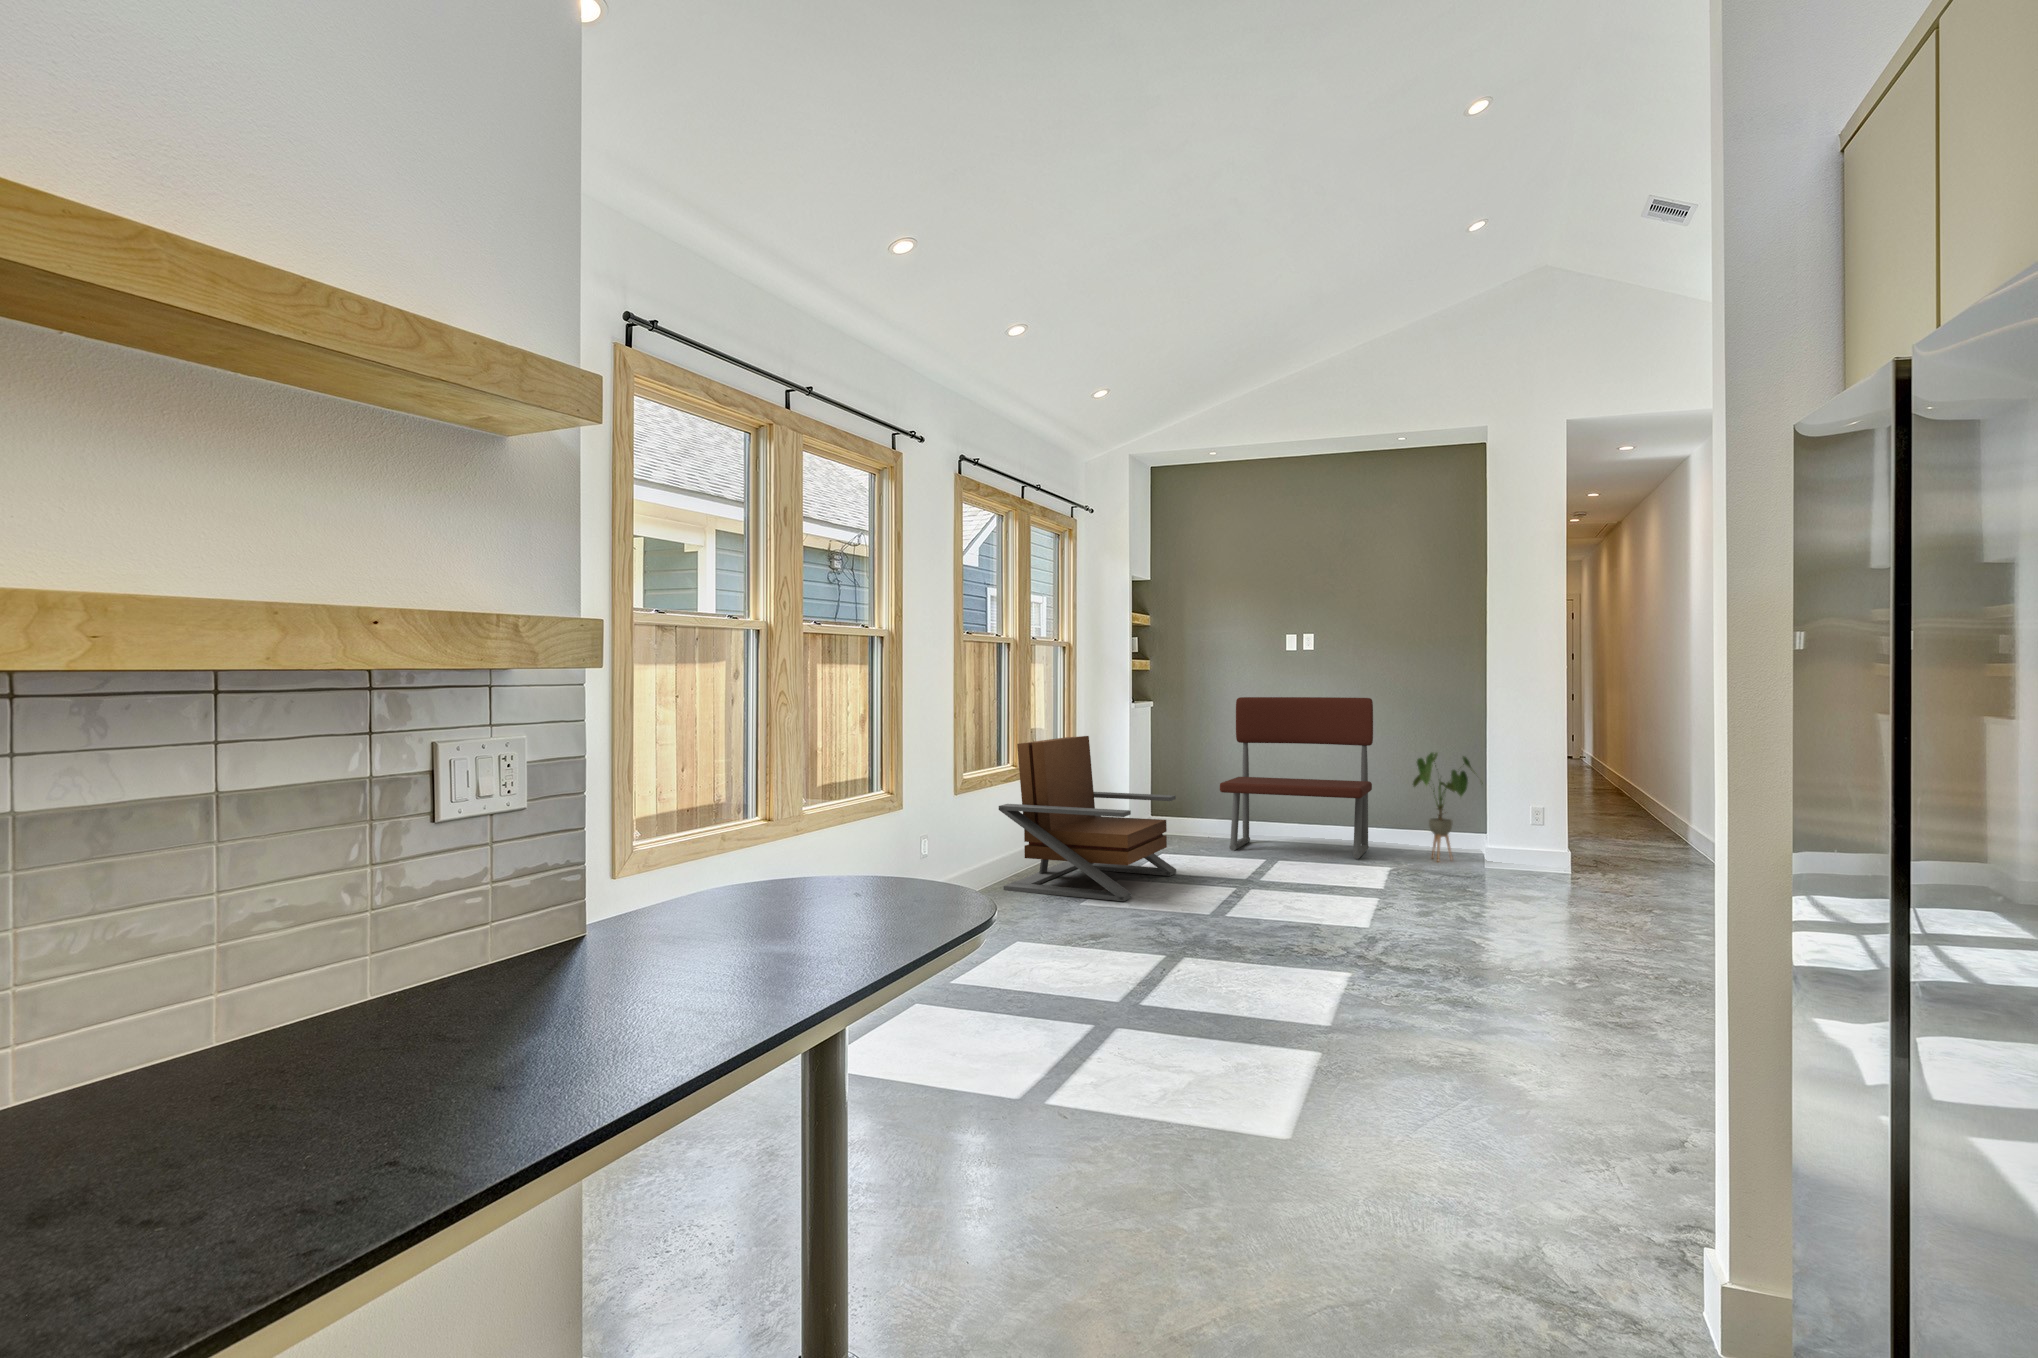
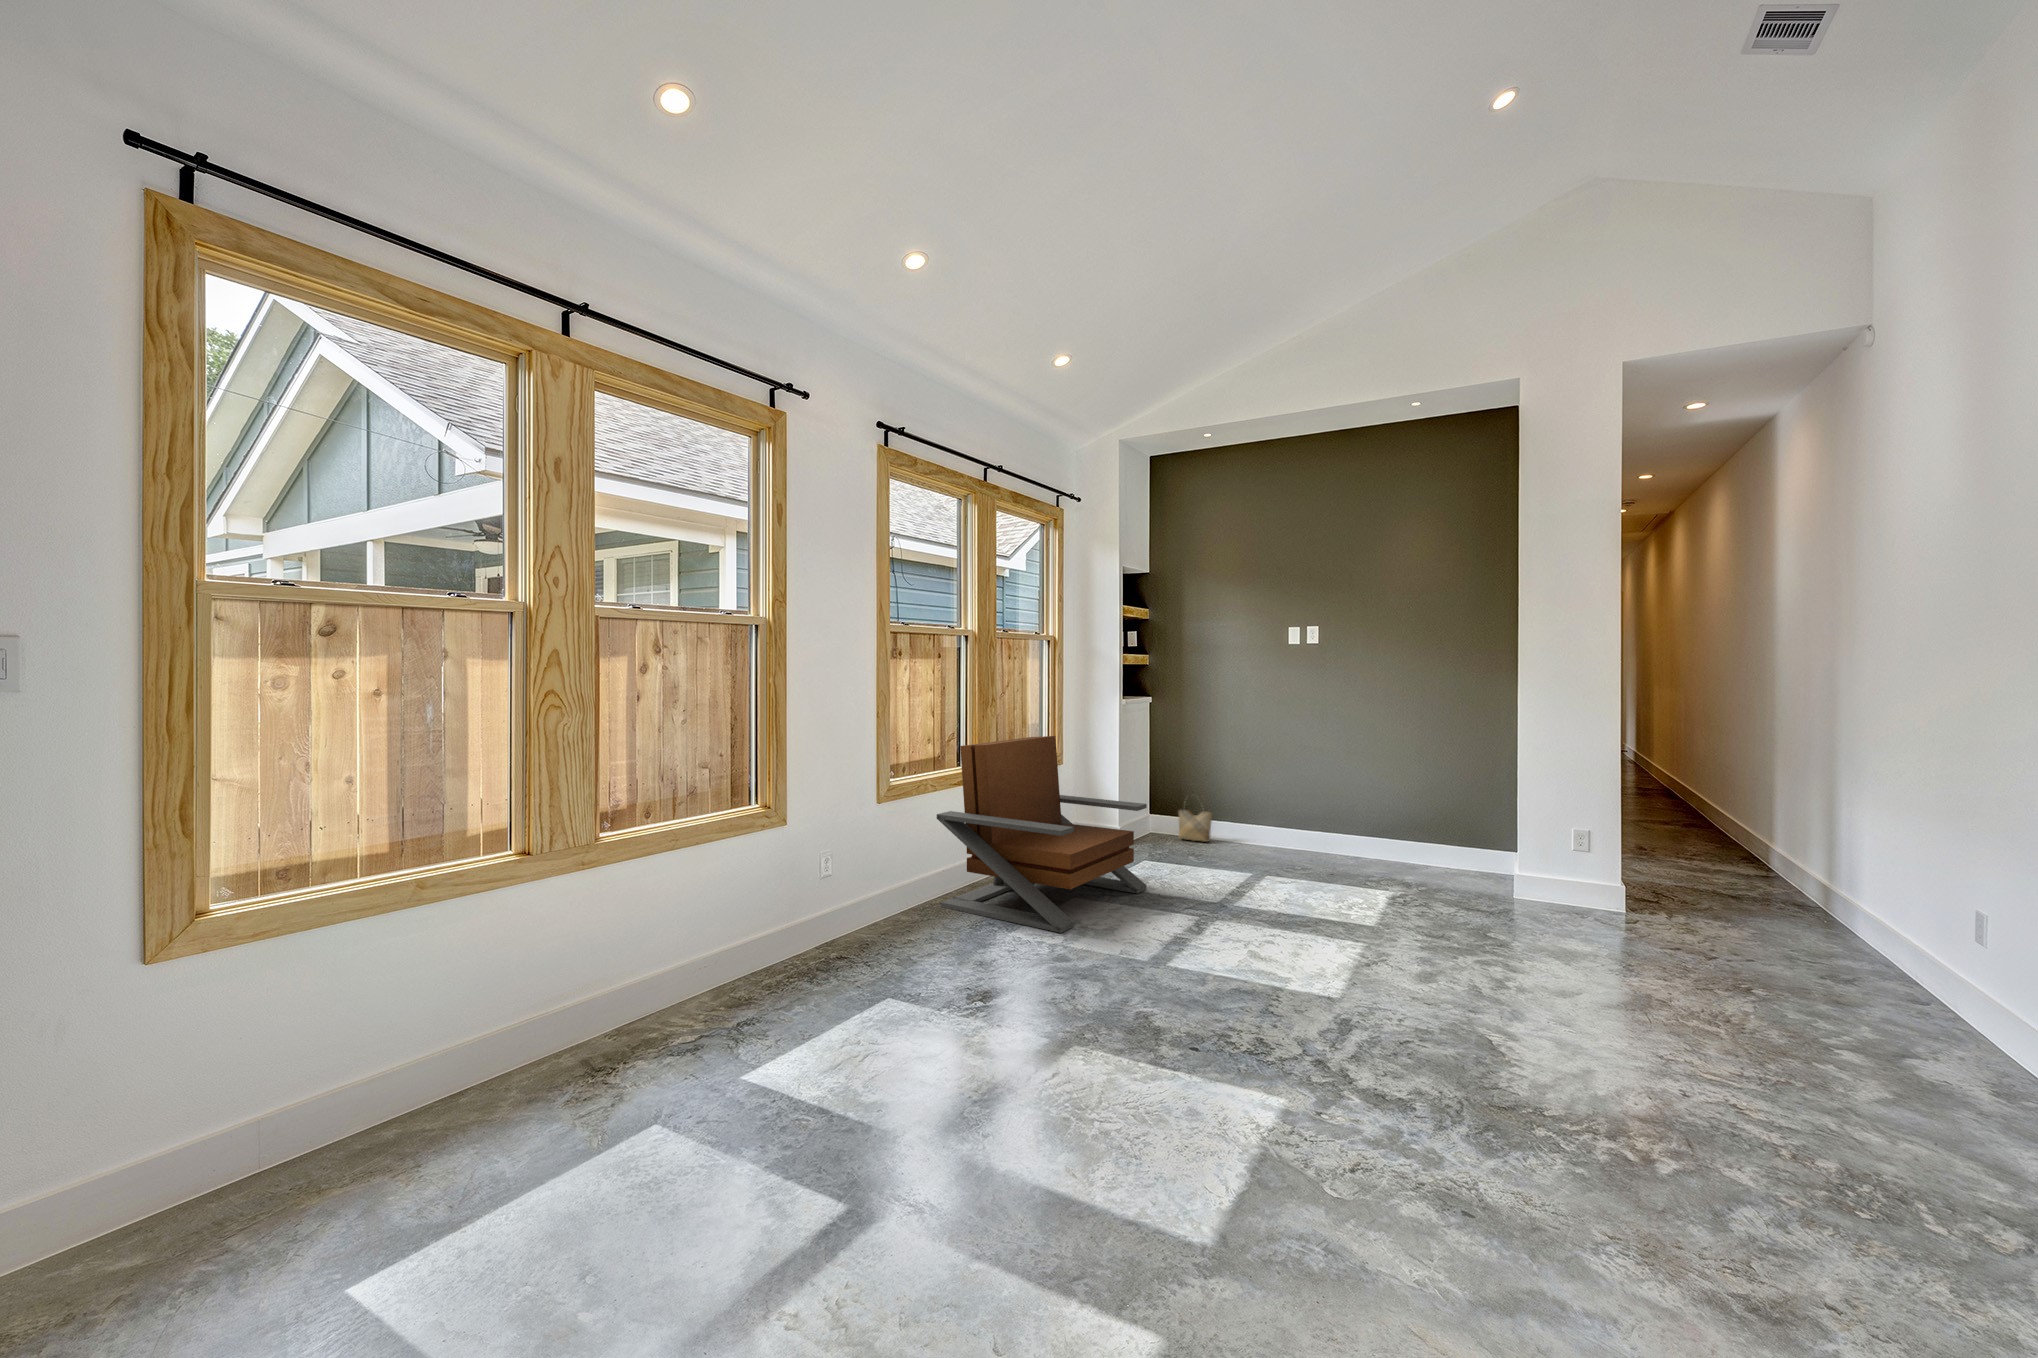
bench: present [1220,697,1373,859] -> none [1210,694,1384,876]
house plant: present [1413,753,1483,861] -> none [1428,759,1512,884]
woven basket: none [1181,793,1215,840] -> present [1179,809,1212,842]

